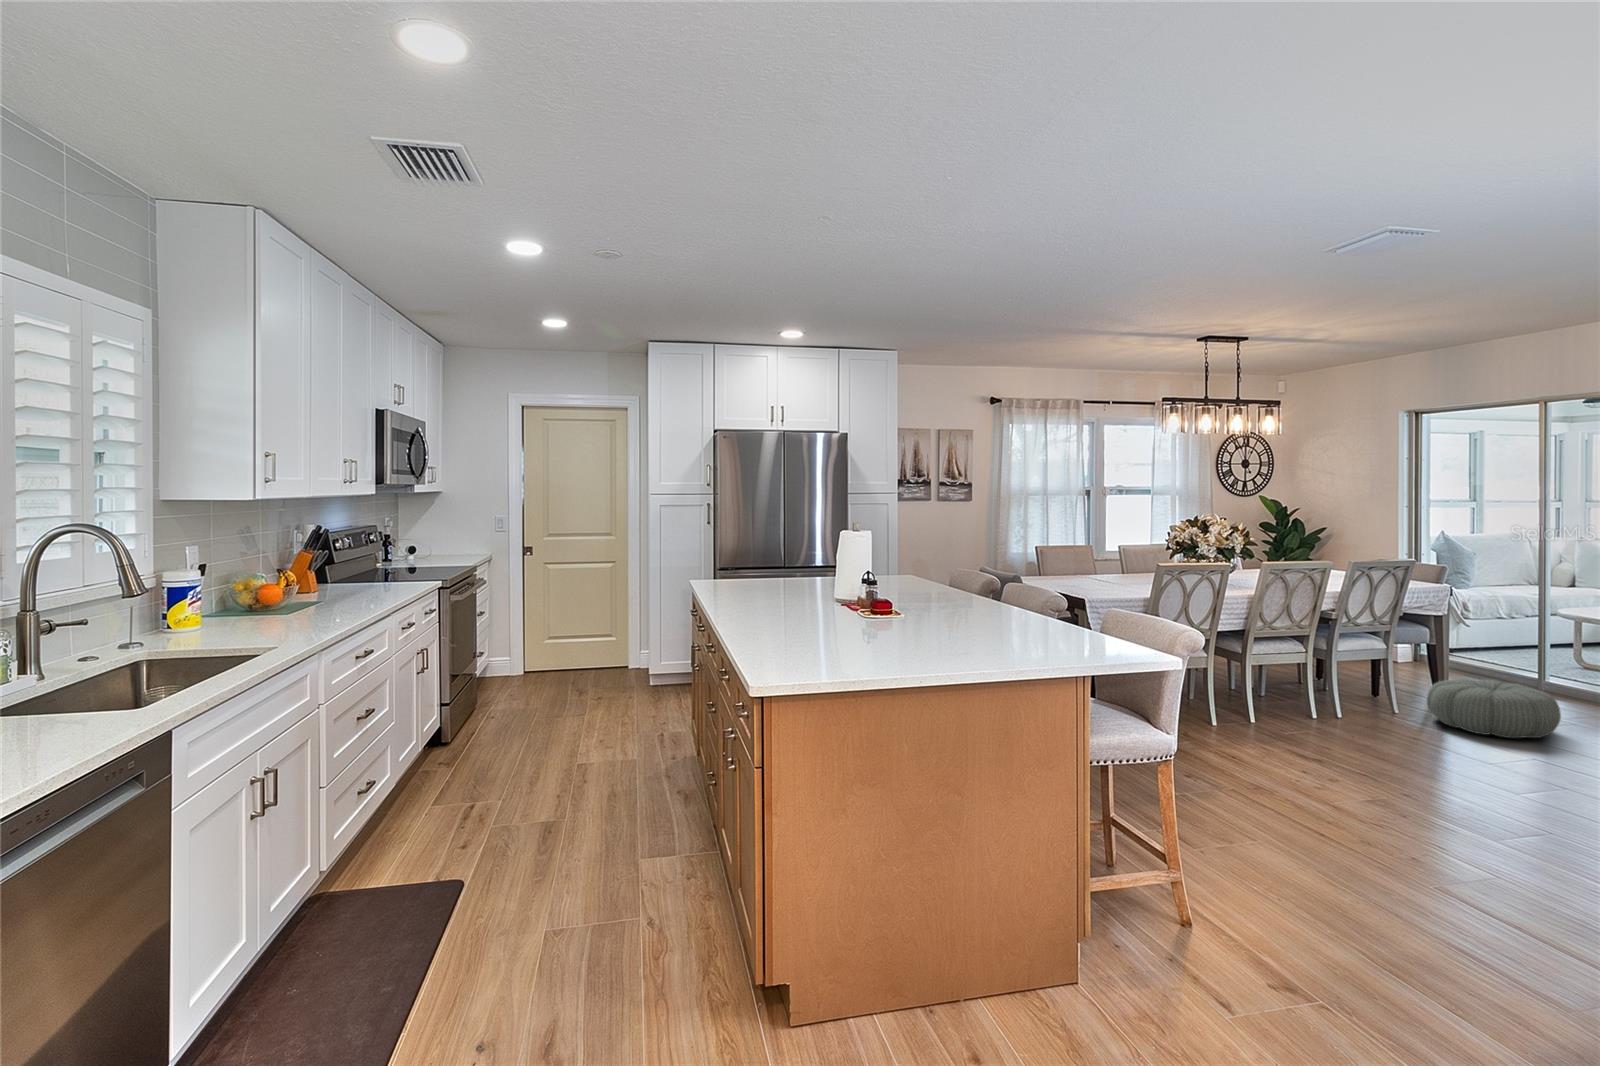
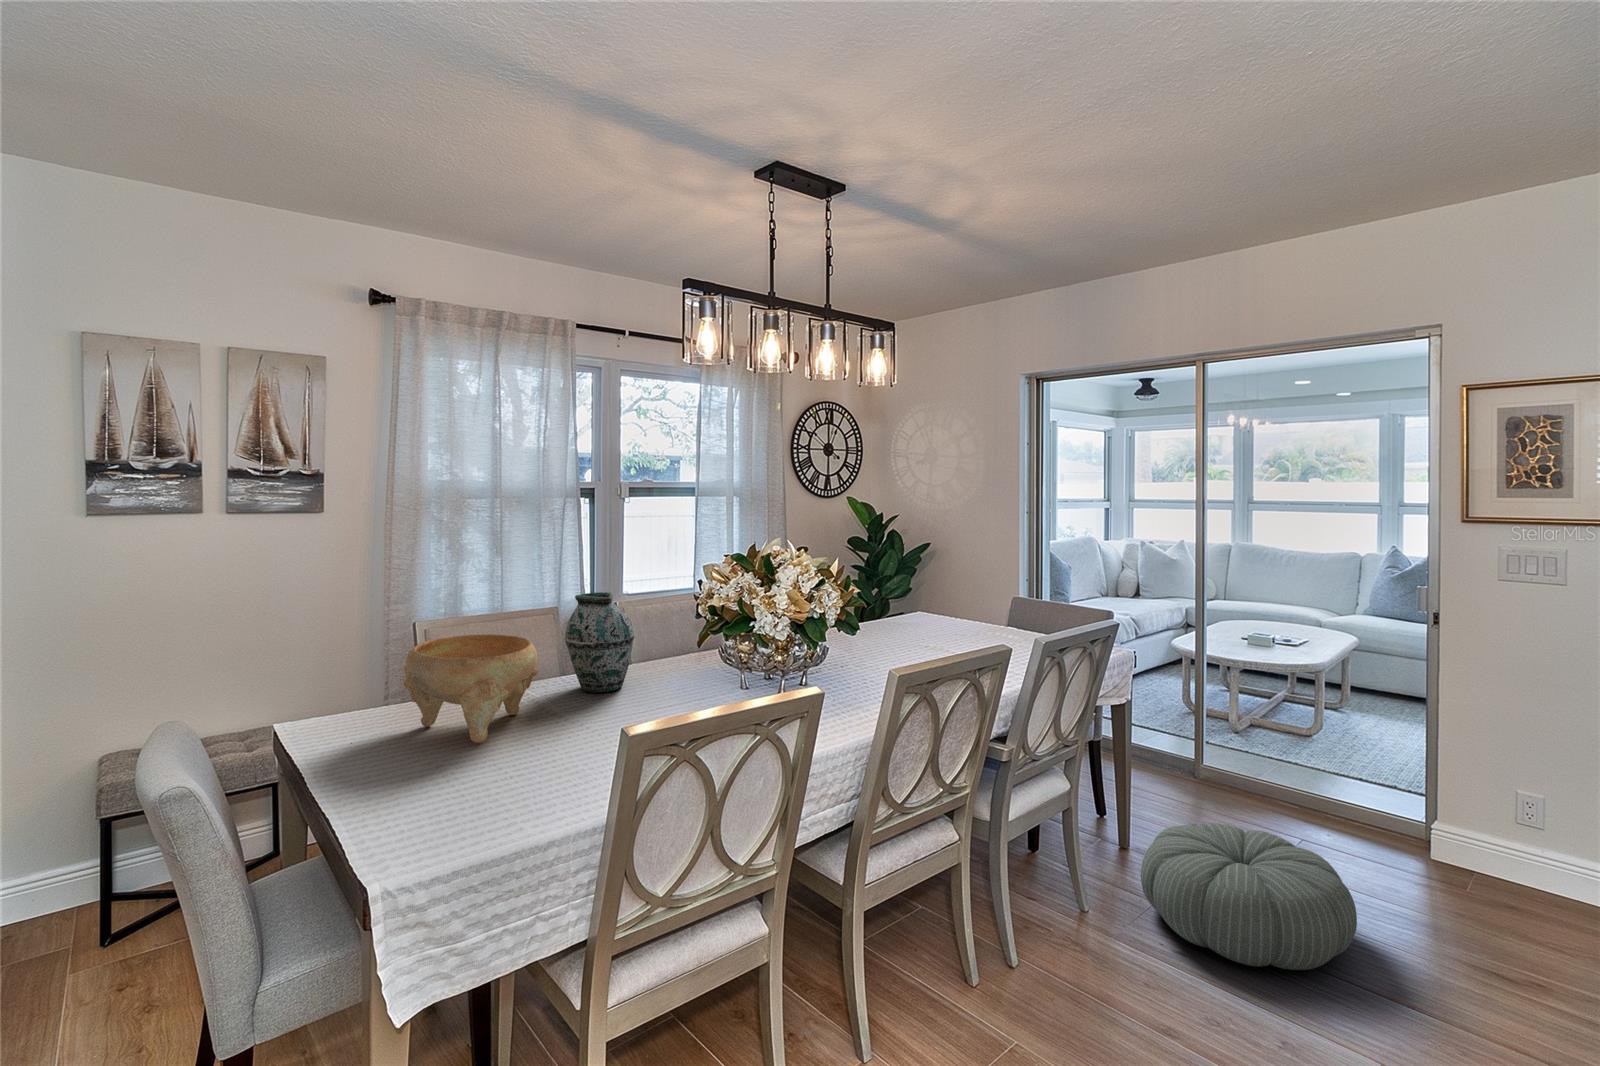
vase: none [1104,537,1137,579] -> present [565,592,634,693]
decorative bowl: none [1049,549,1102,585] -> present [404,634,538,743]

